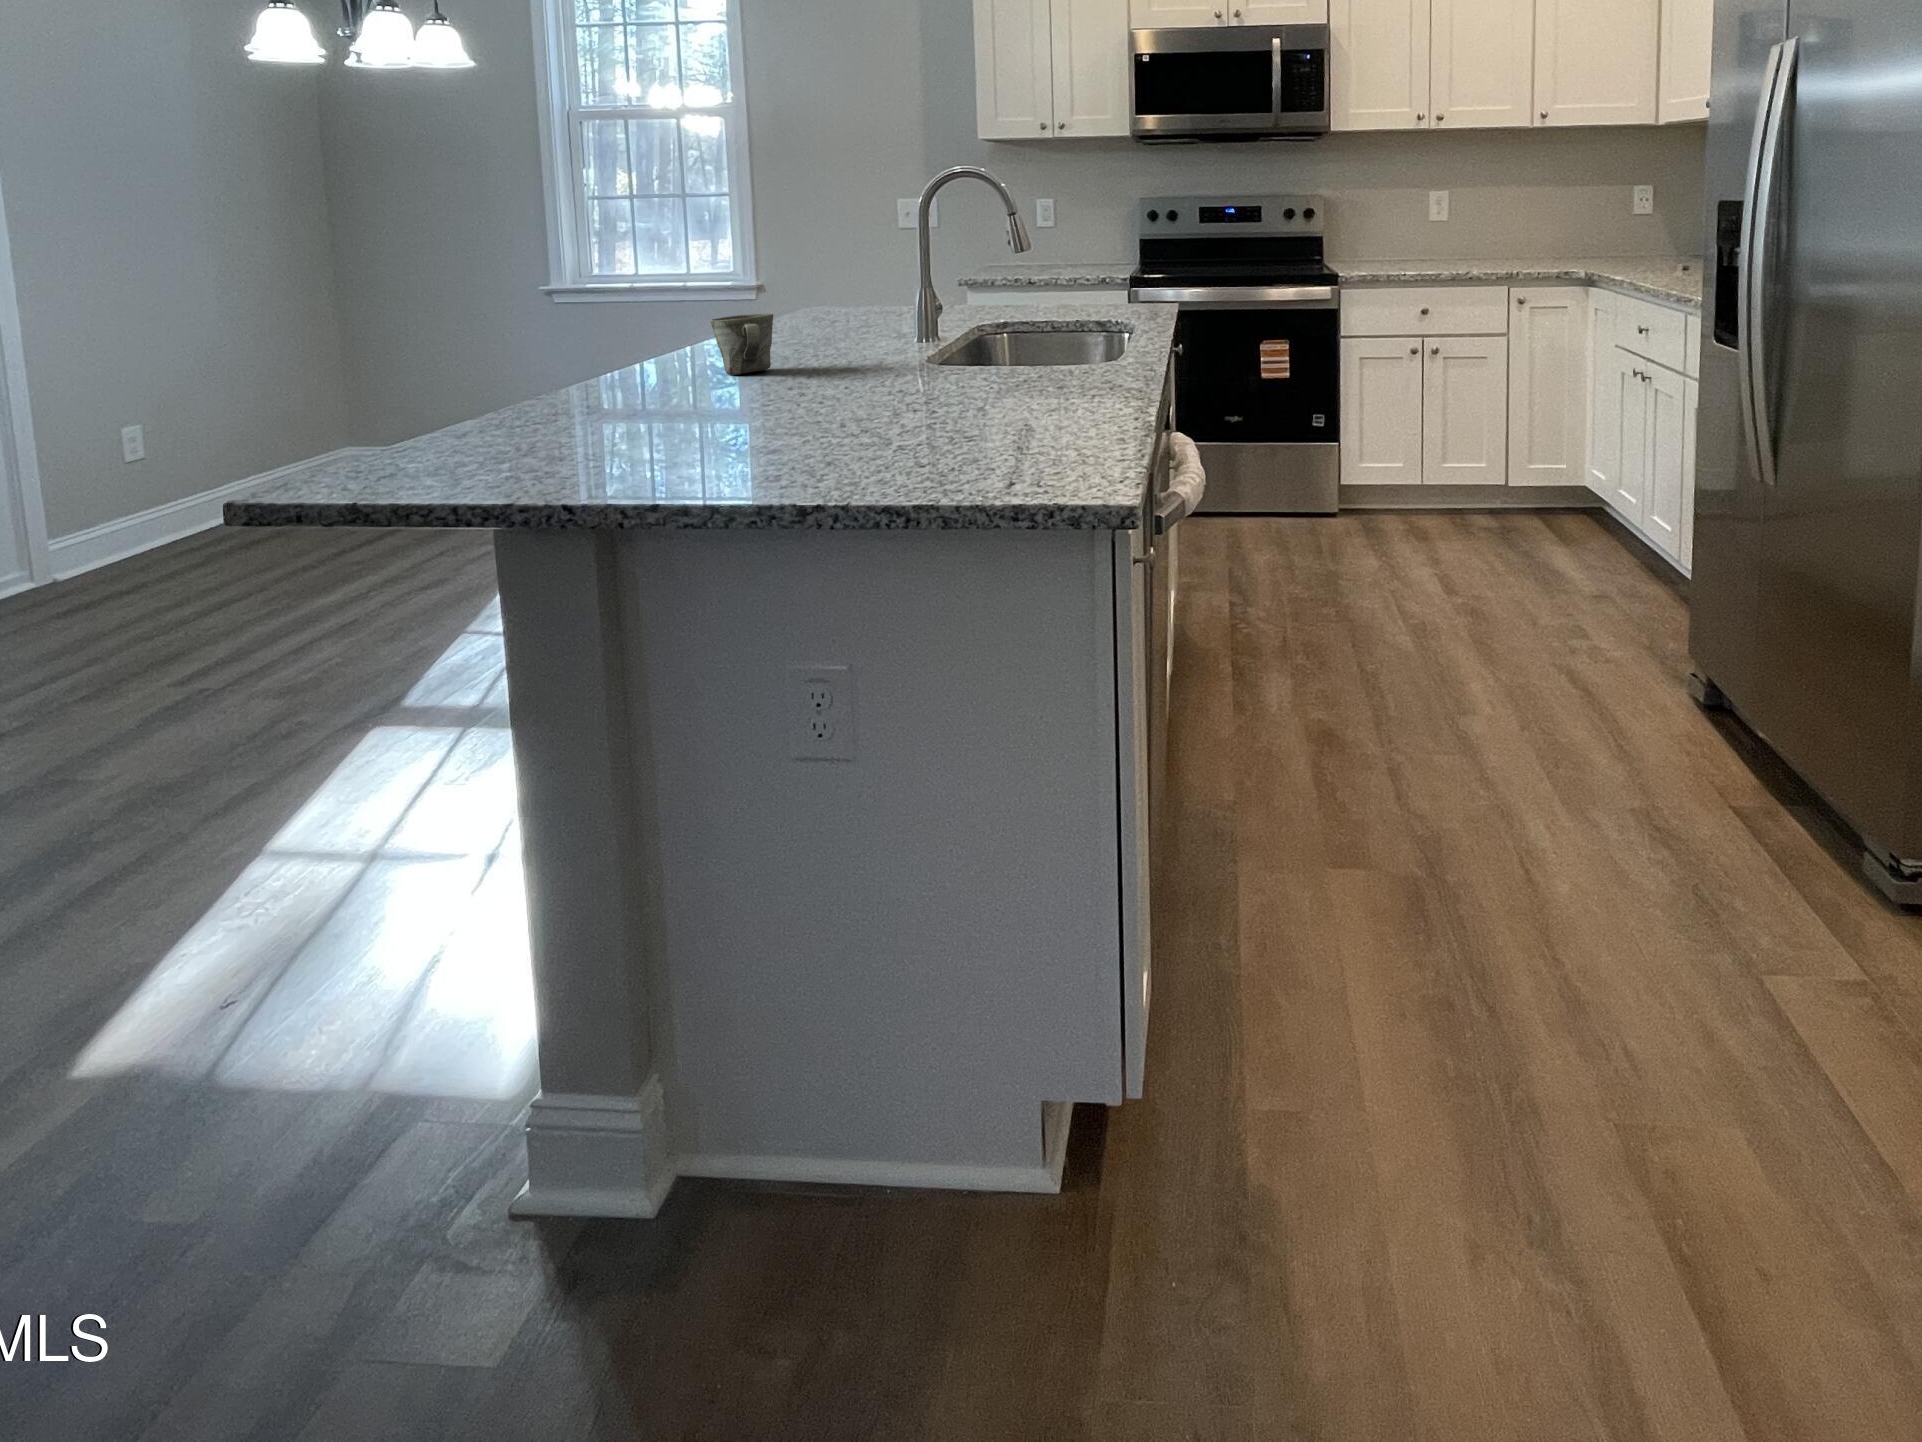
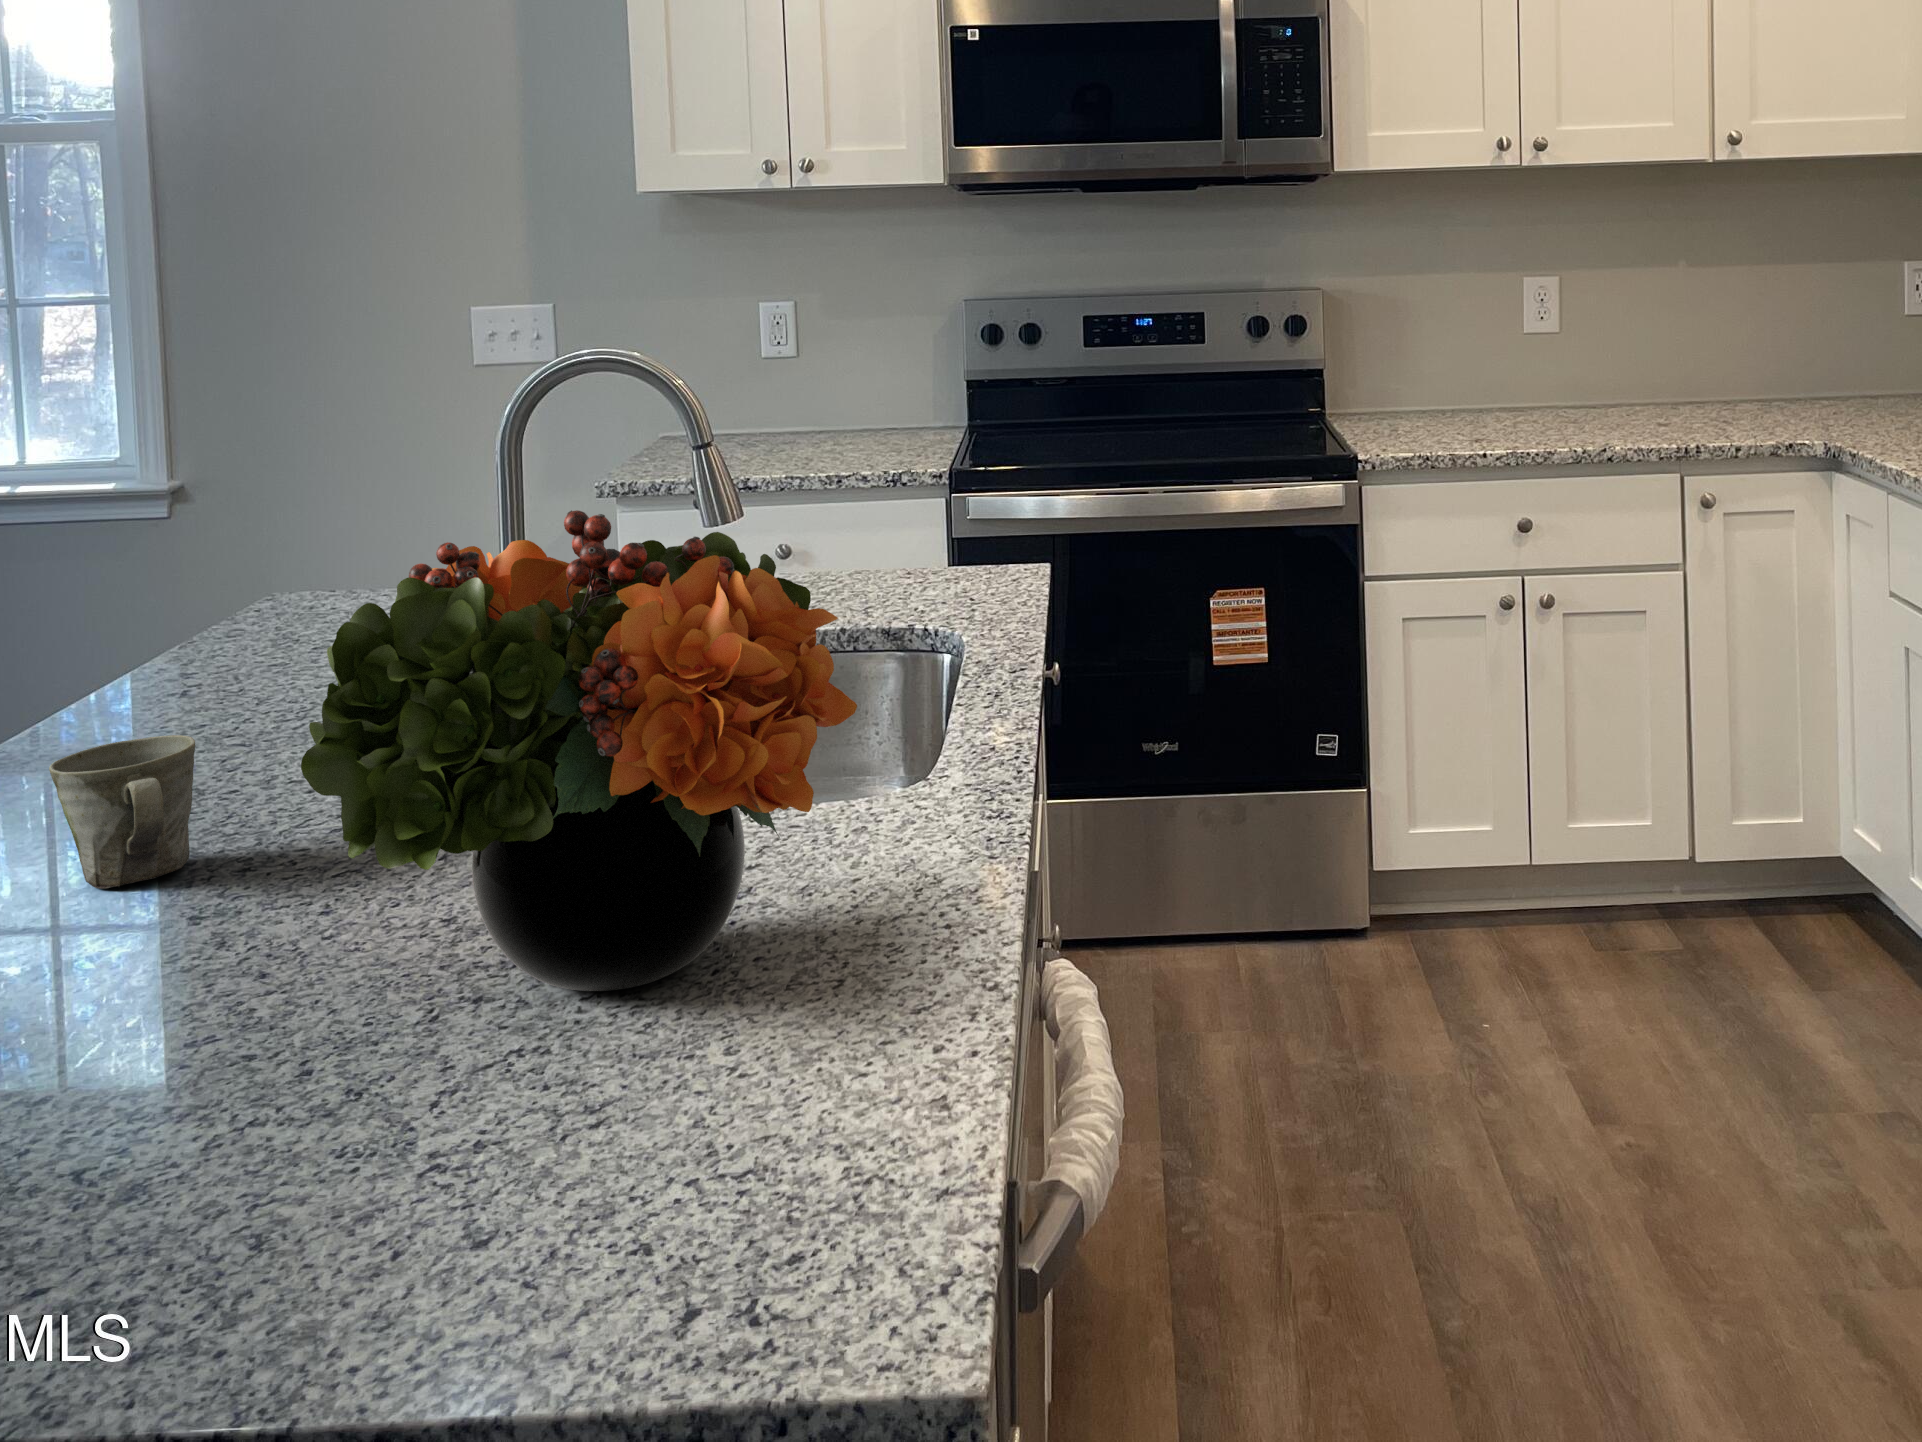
flower arrangement: none [816,187,1069,402] -> present [301,510,857,991]

